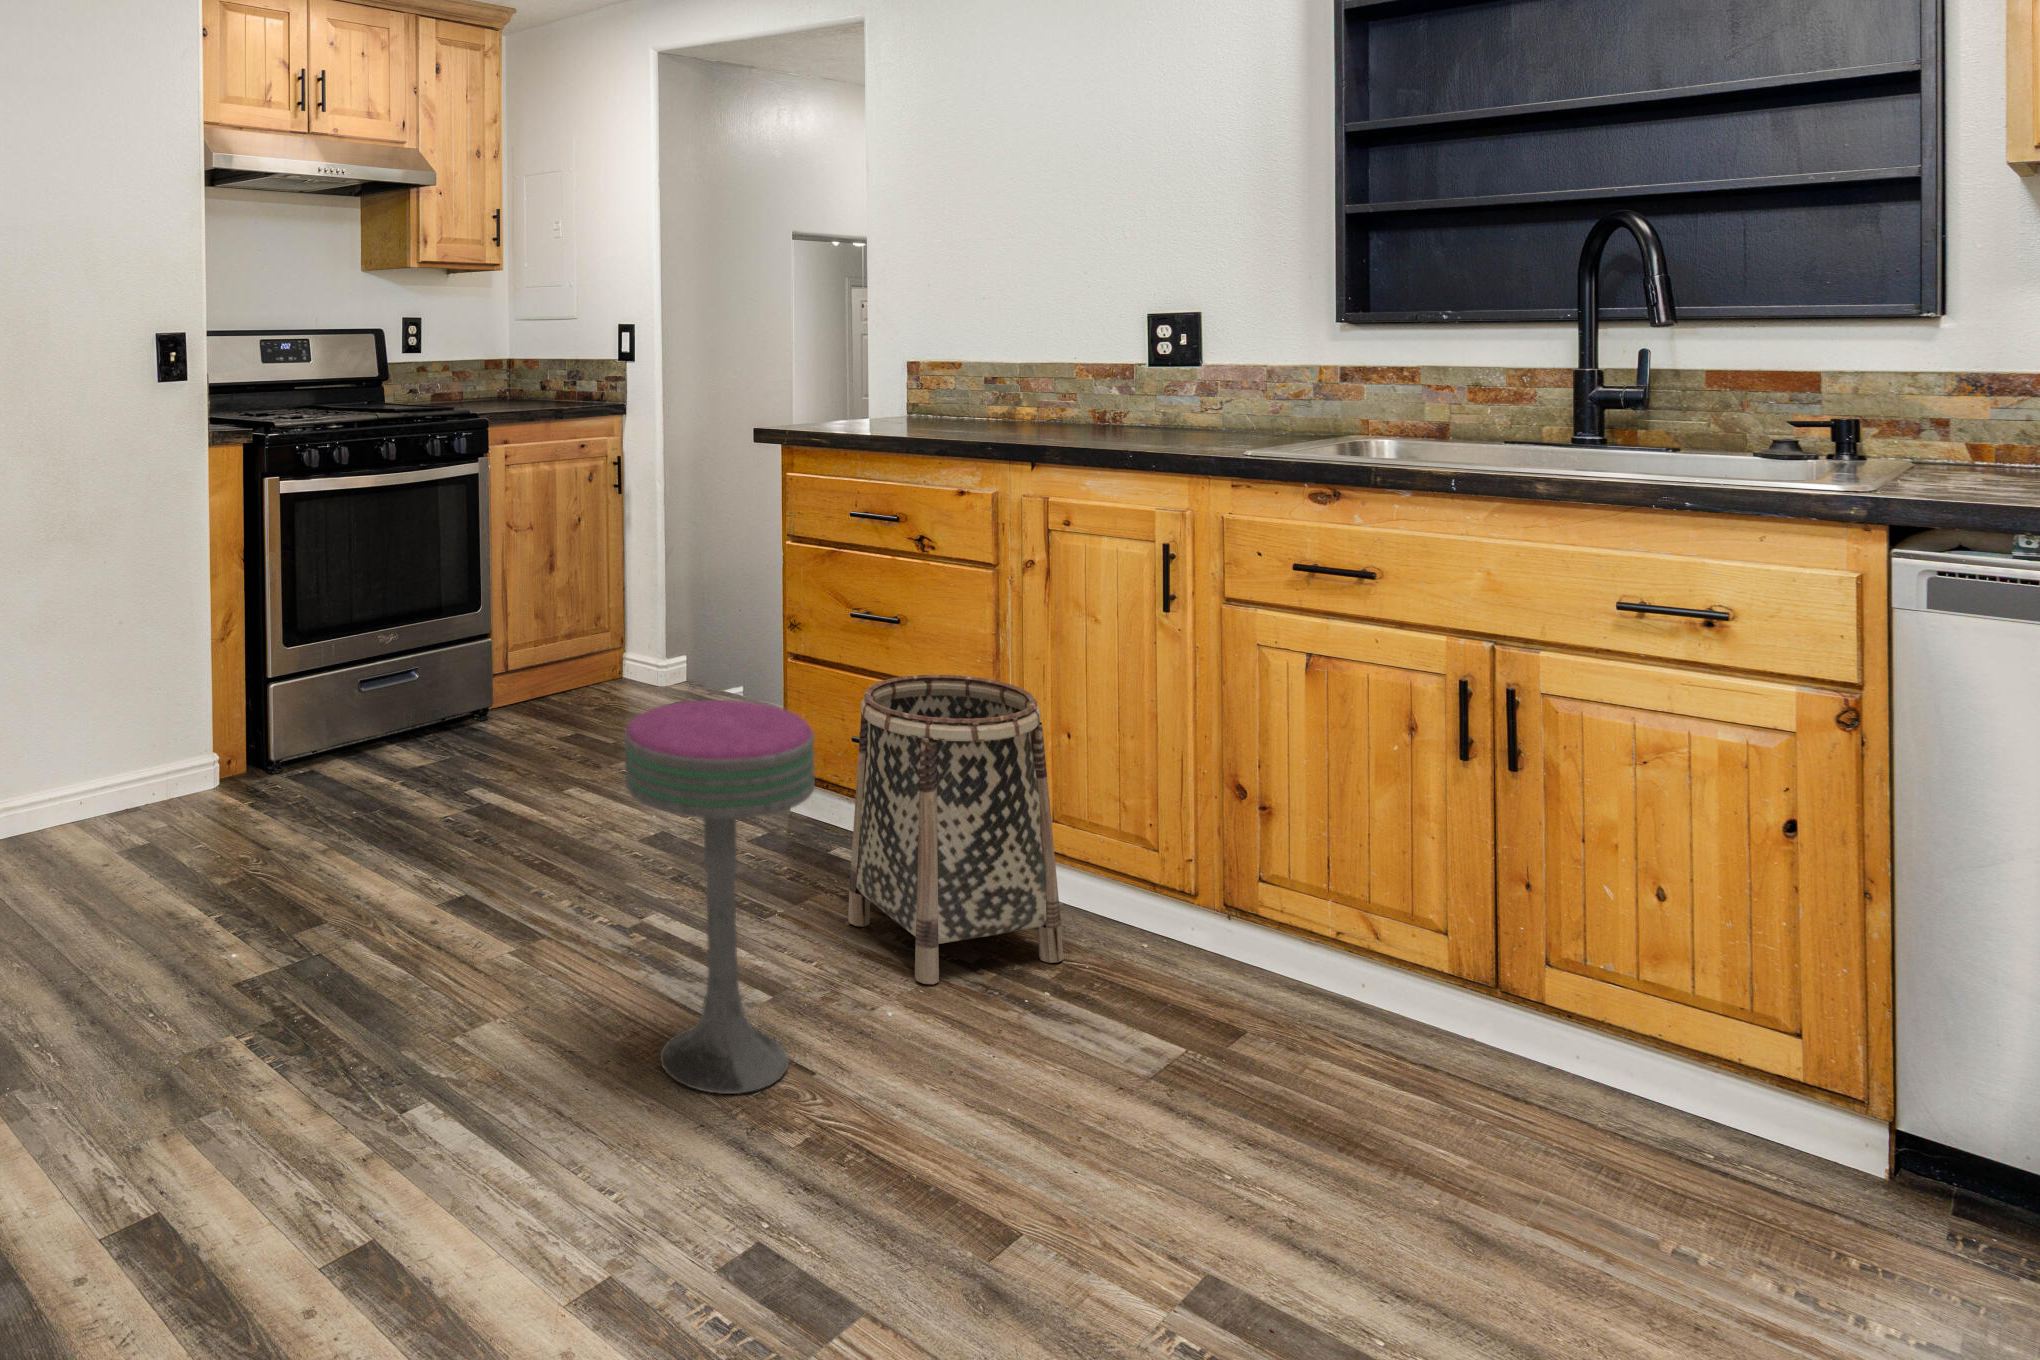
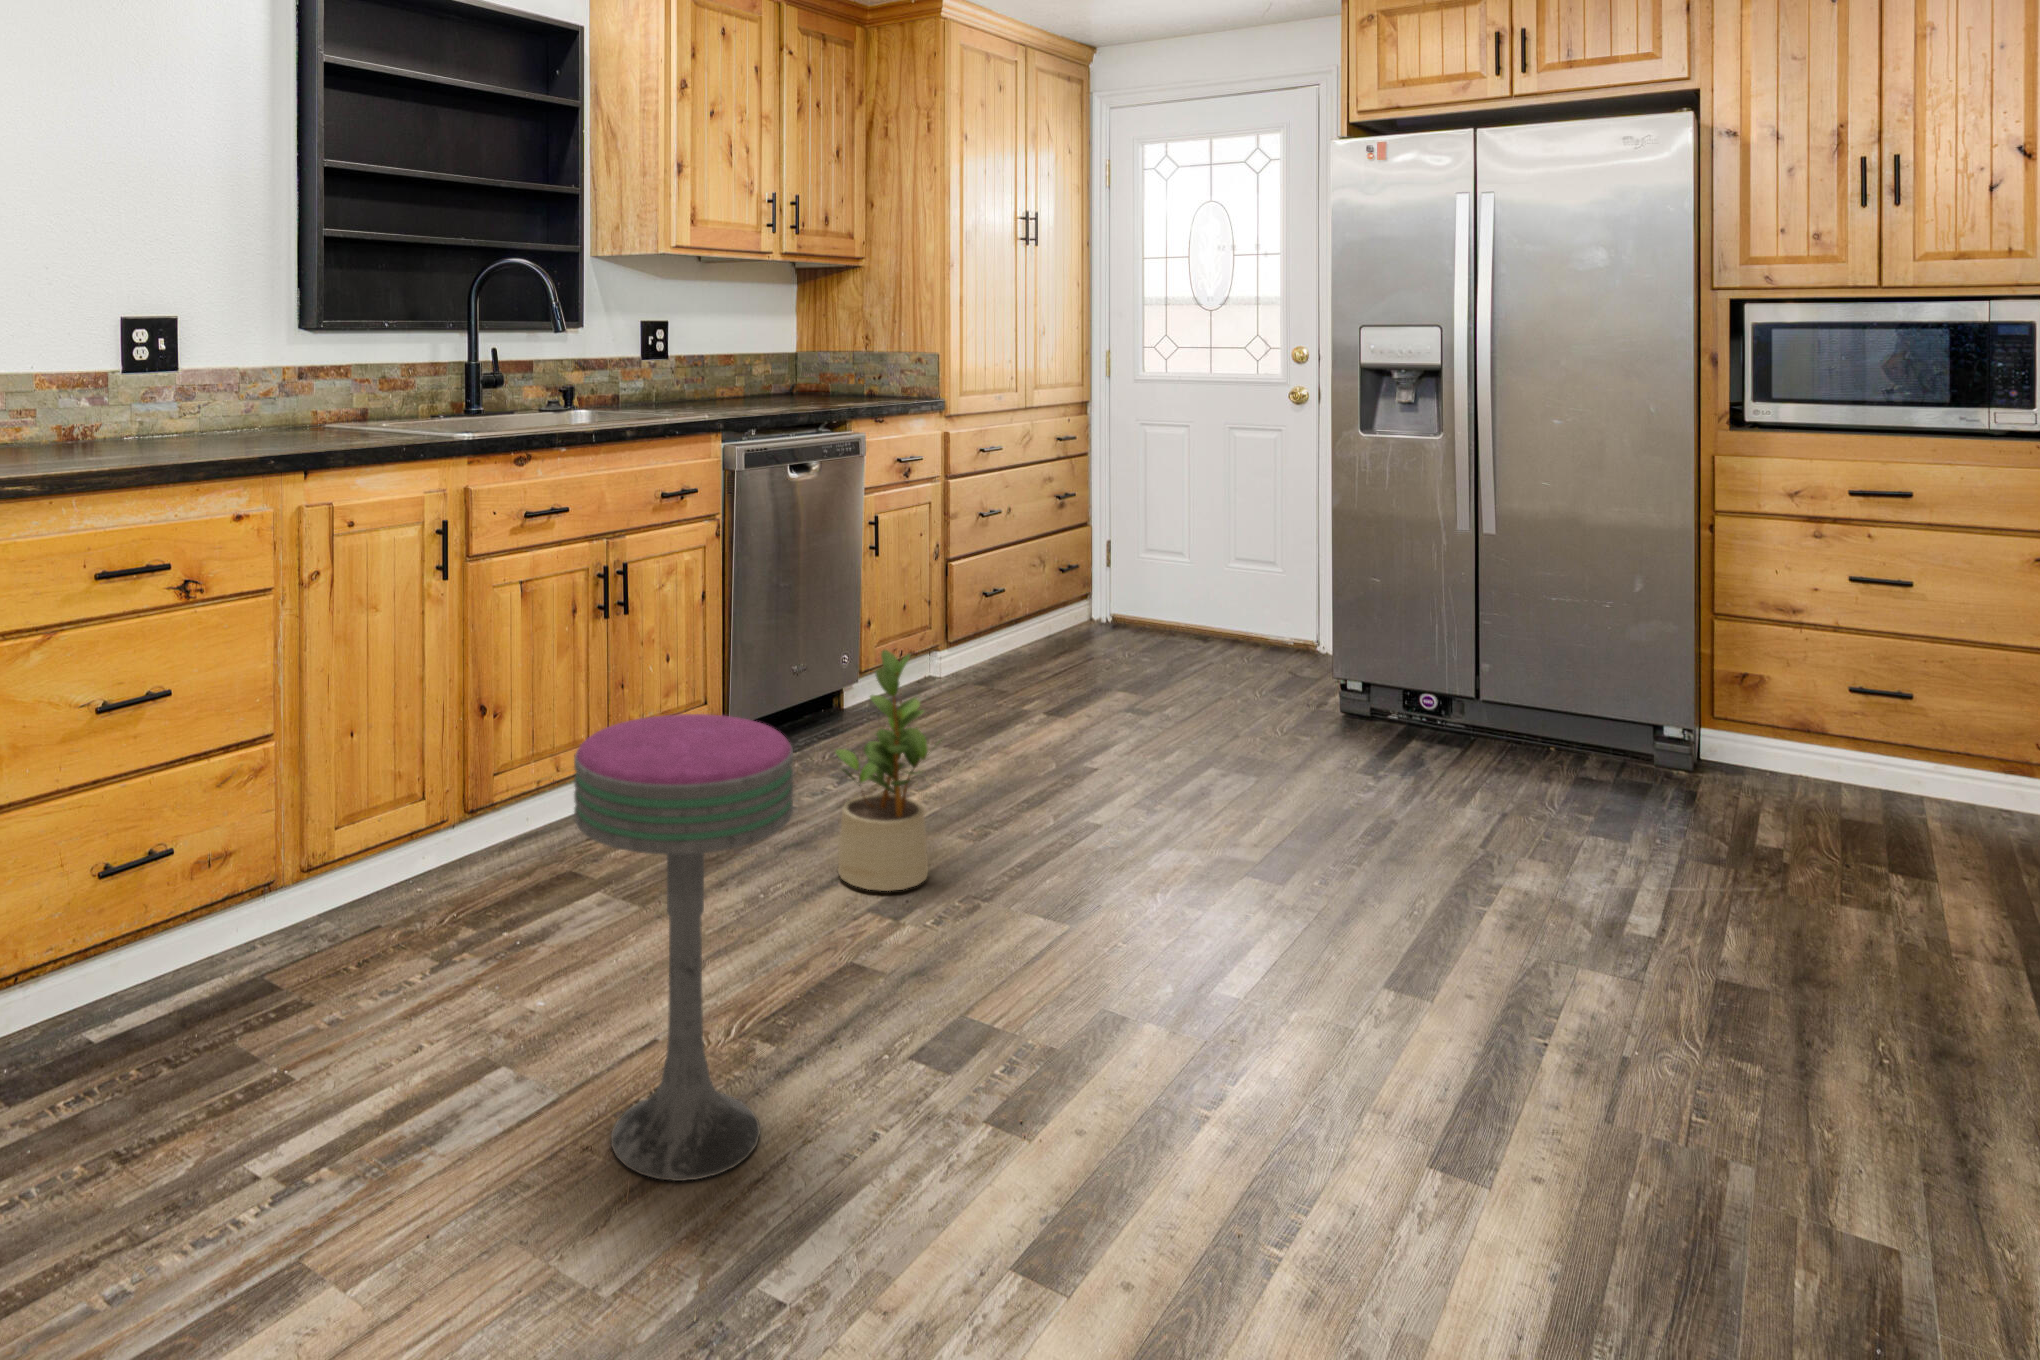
basket: present [848,675,1063,984] -> none [336,690,542,1041]
potted plant: none [1317,860,1535,1247] -> present [835,650,930,891]

